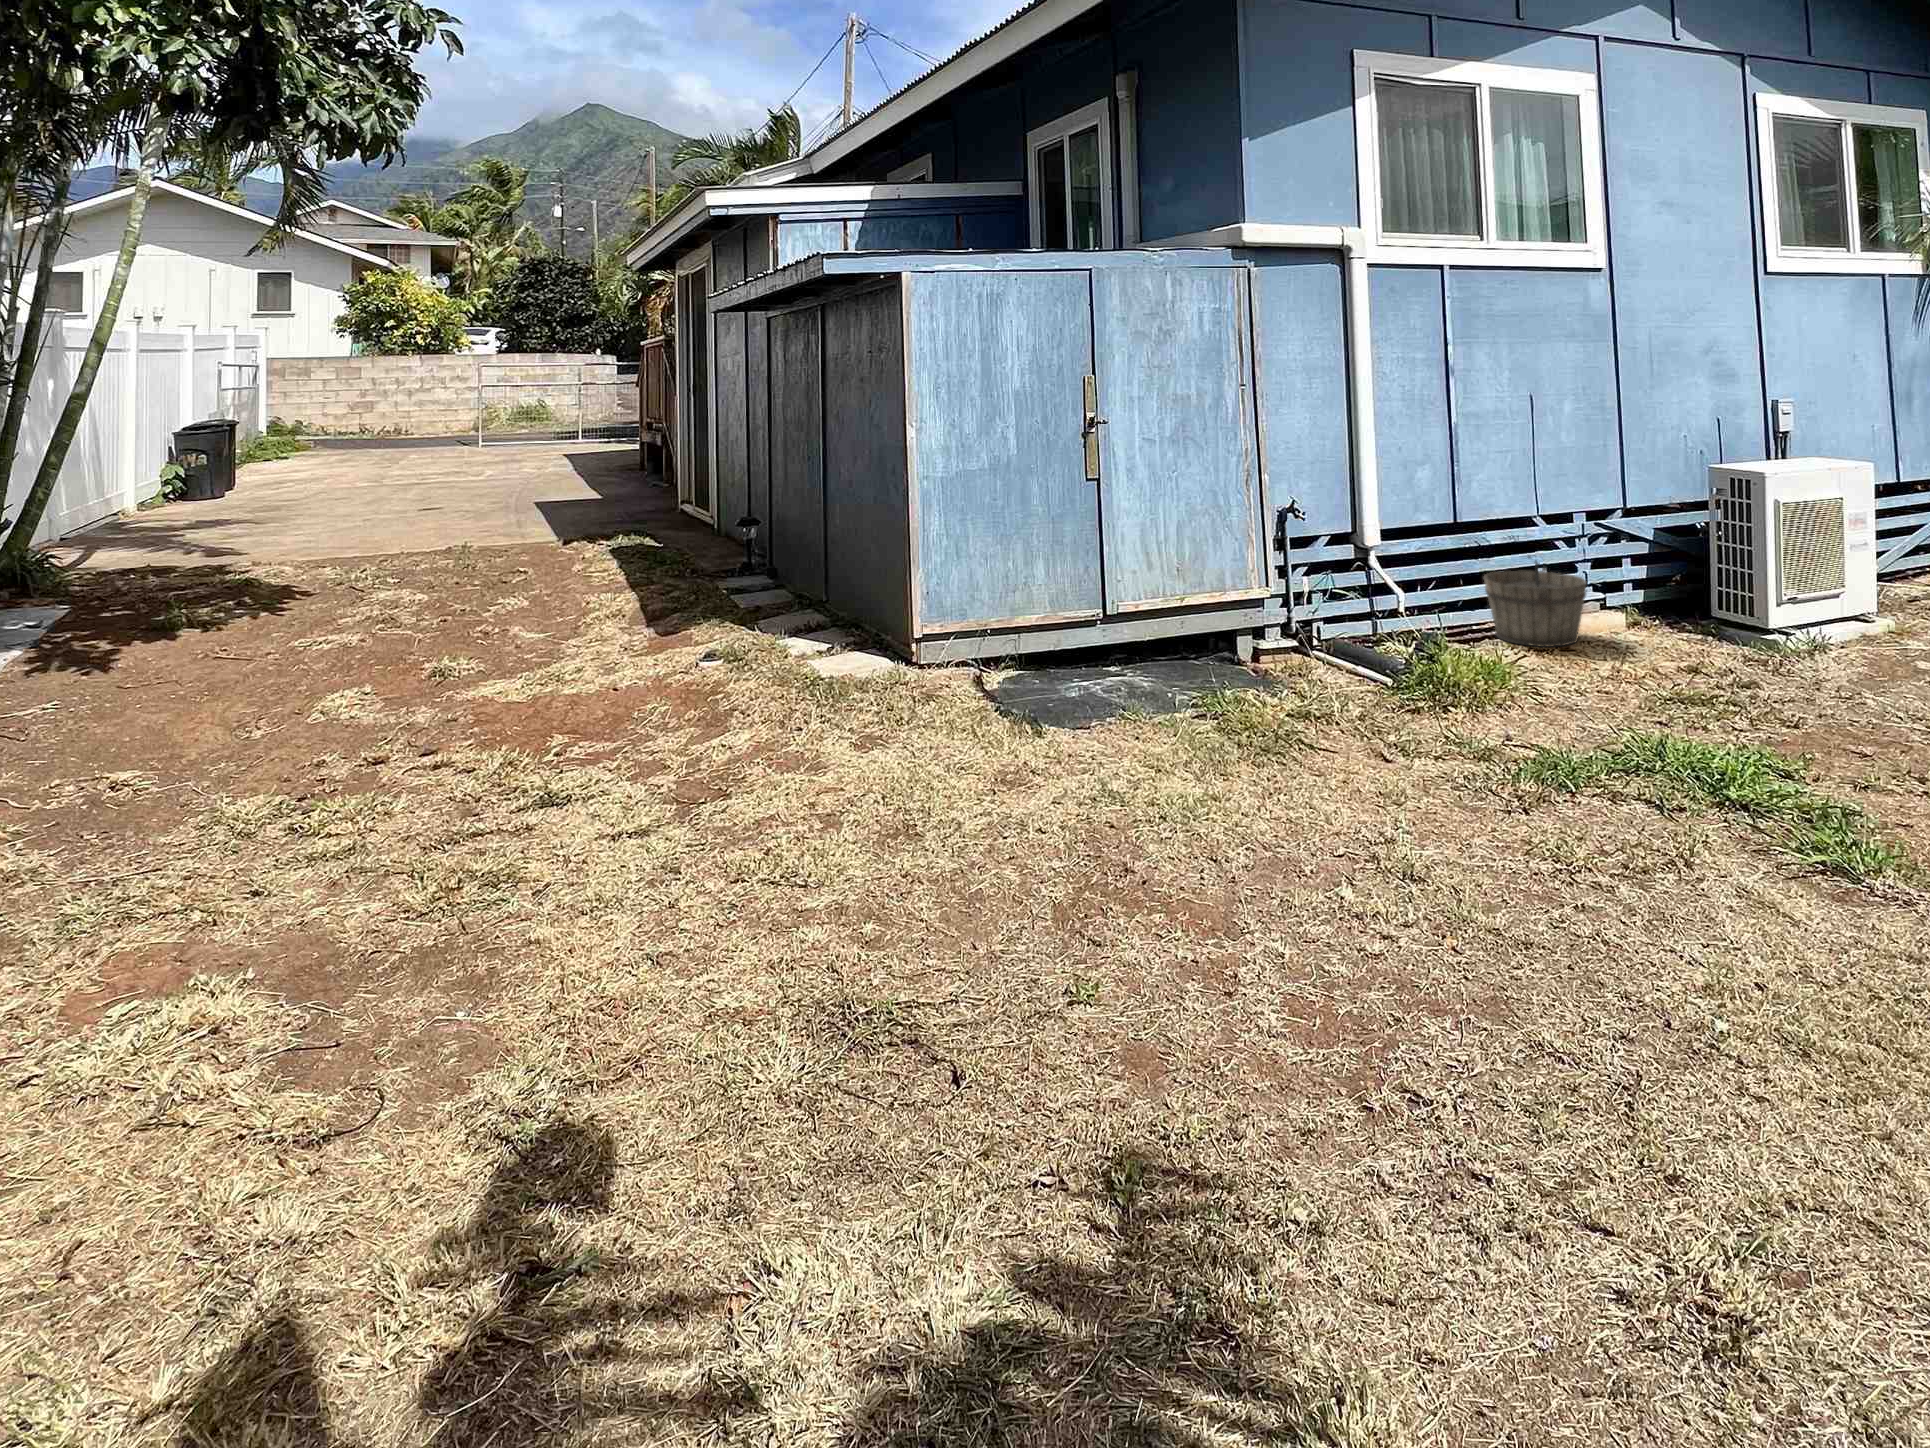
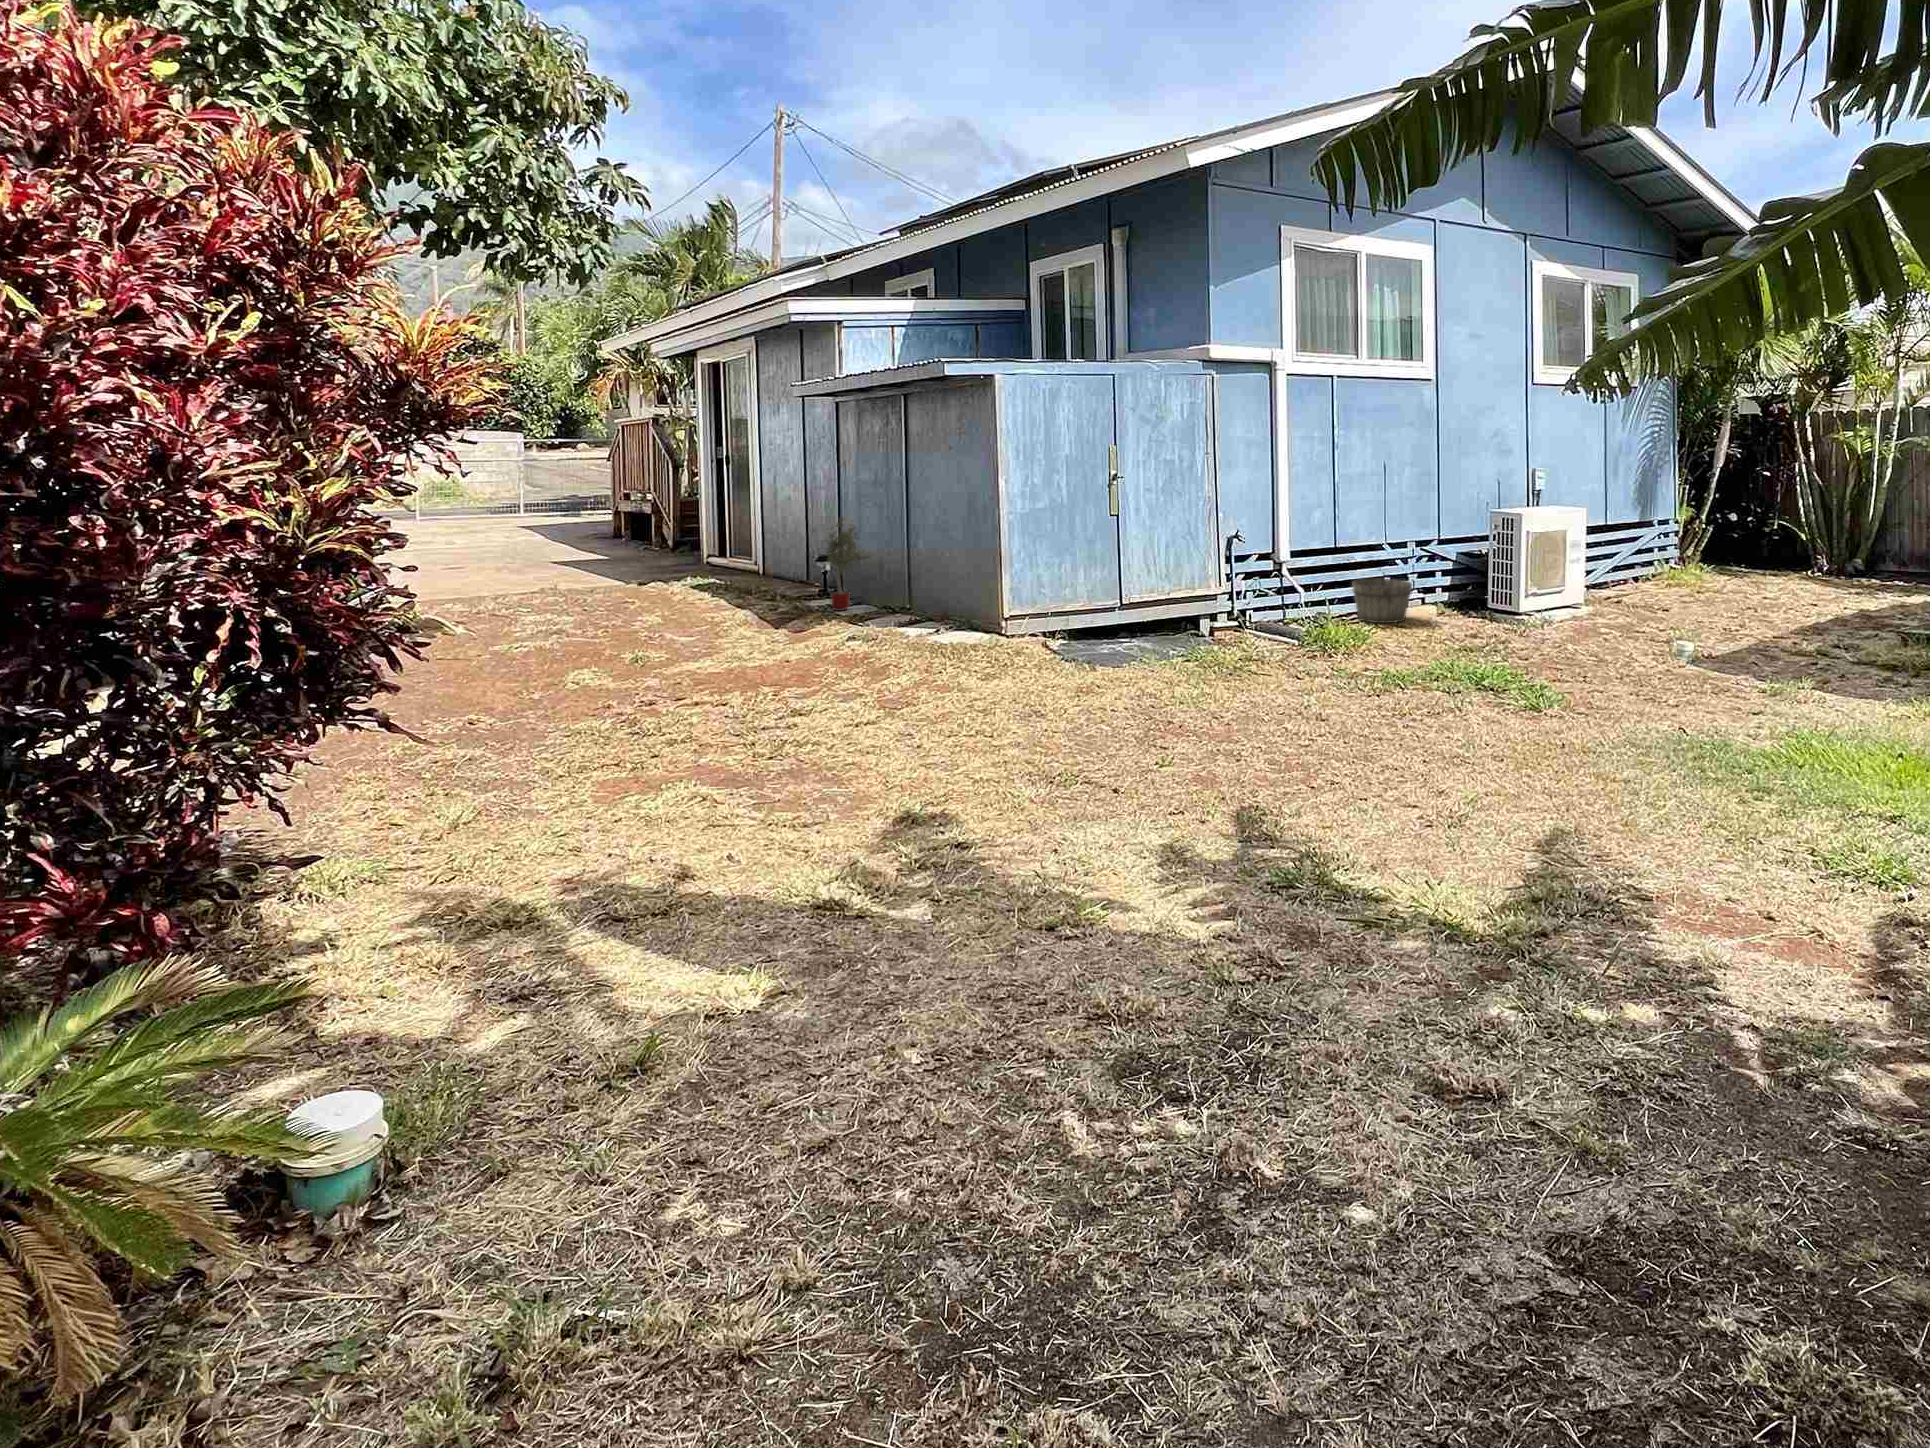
potted tree: none [708,476,780,606] -> present [825,518,872,611]

